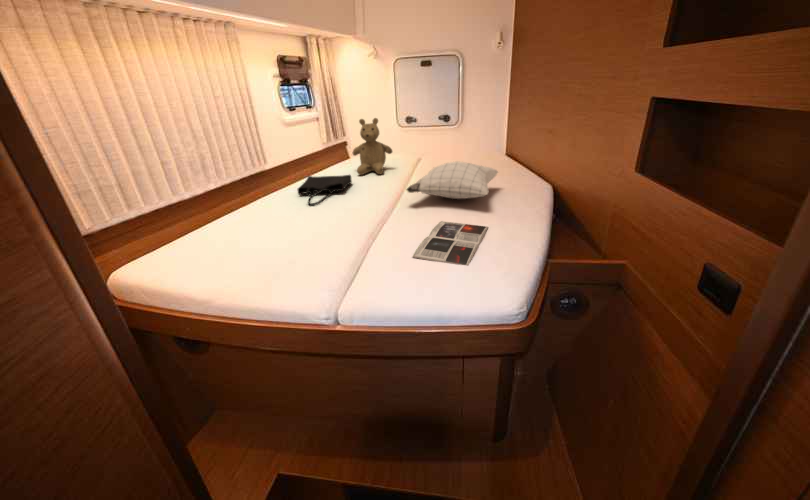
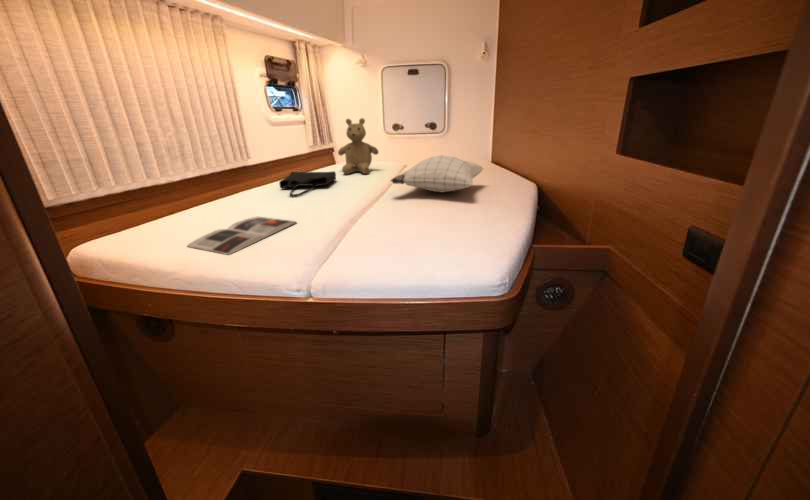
magazine: present [412,221,488,265] -> present [188,217,296,255]

